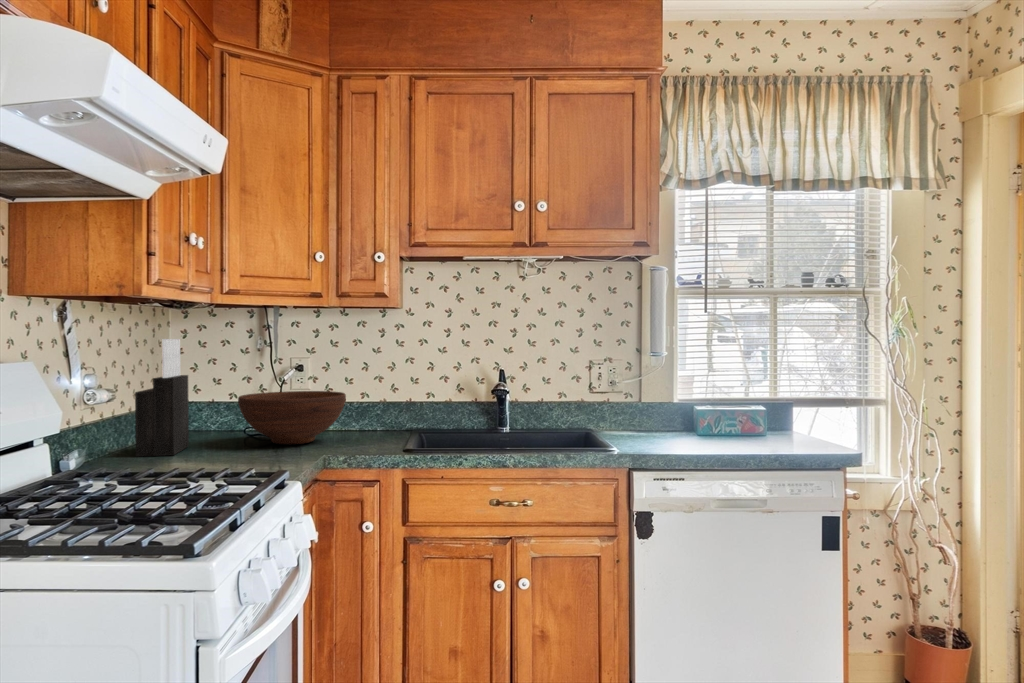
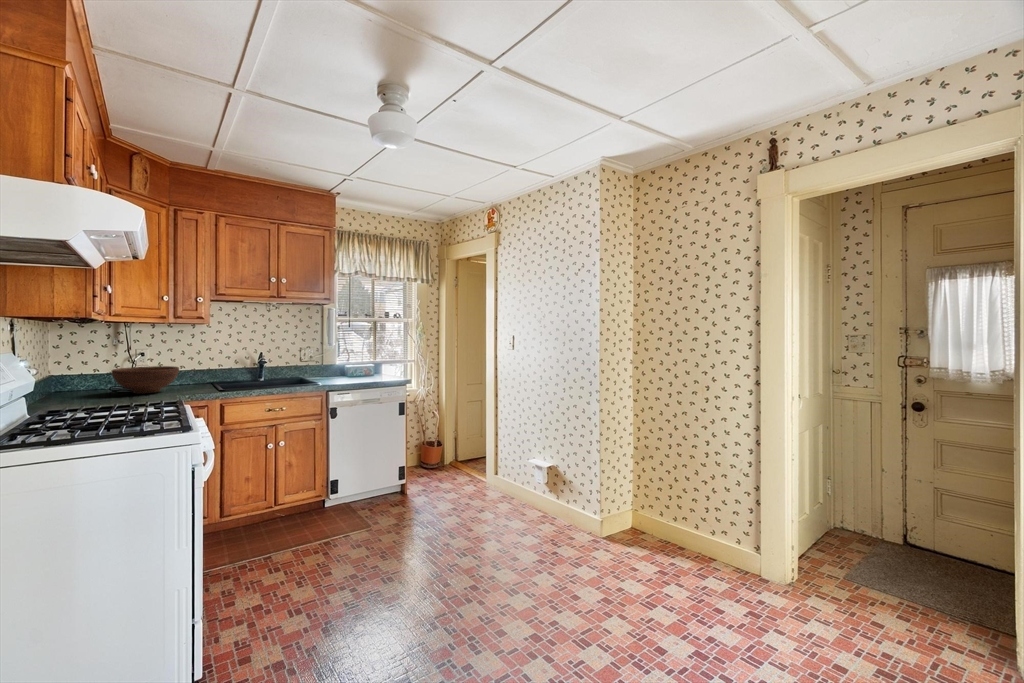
knife block: present [135,339,189,457] -> none [55,341,89,404]

